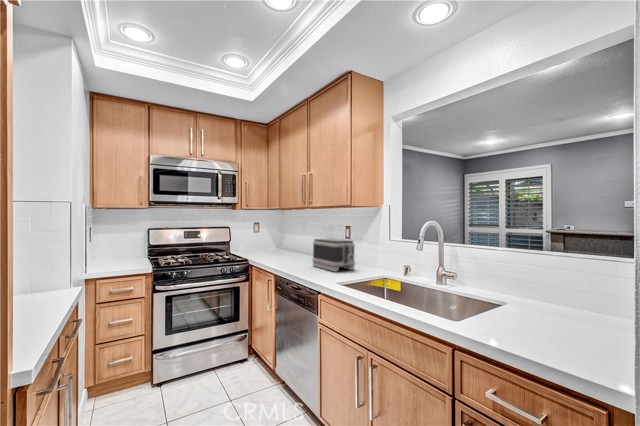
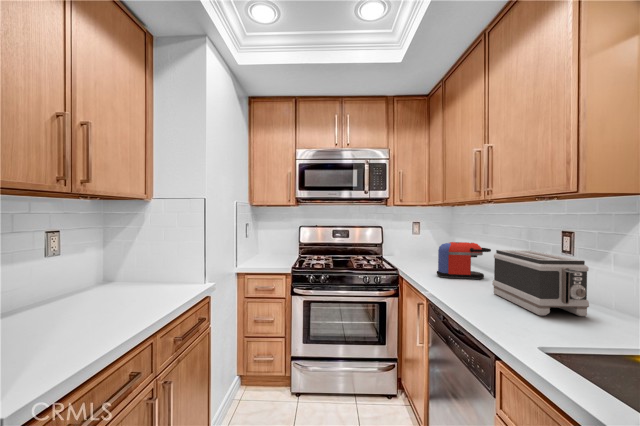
coffee maker: none [278,236,311,262] -> present [437,242,491,279]

